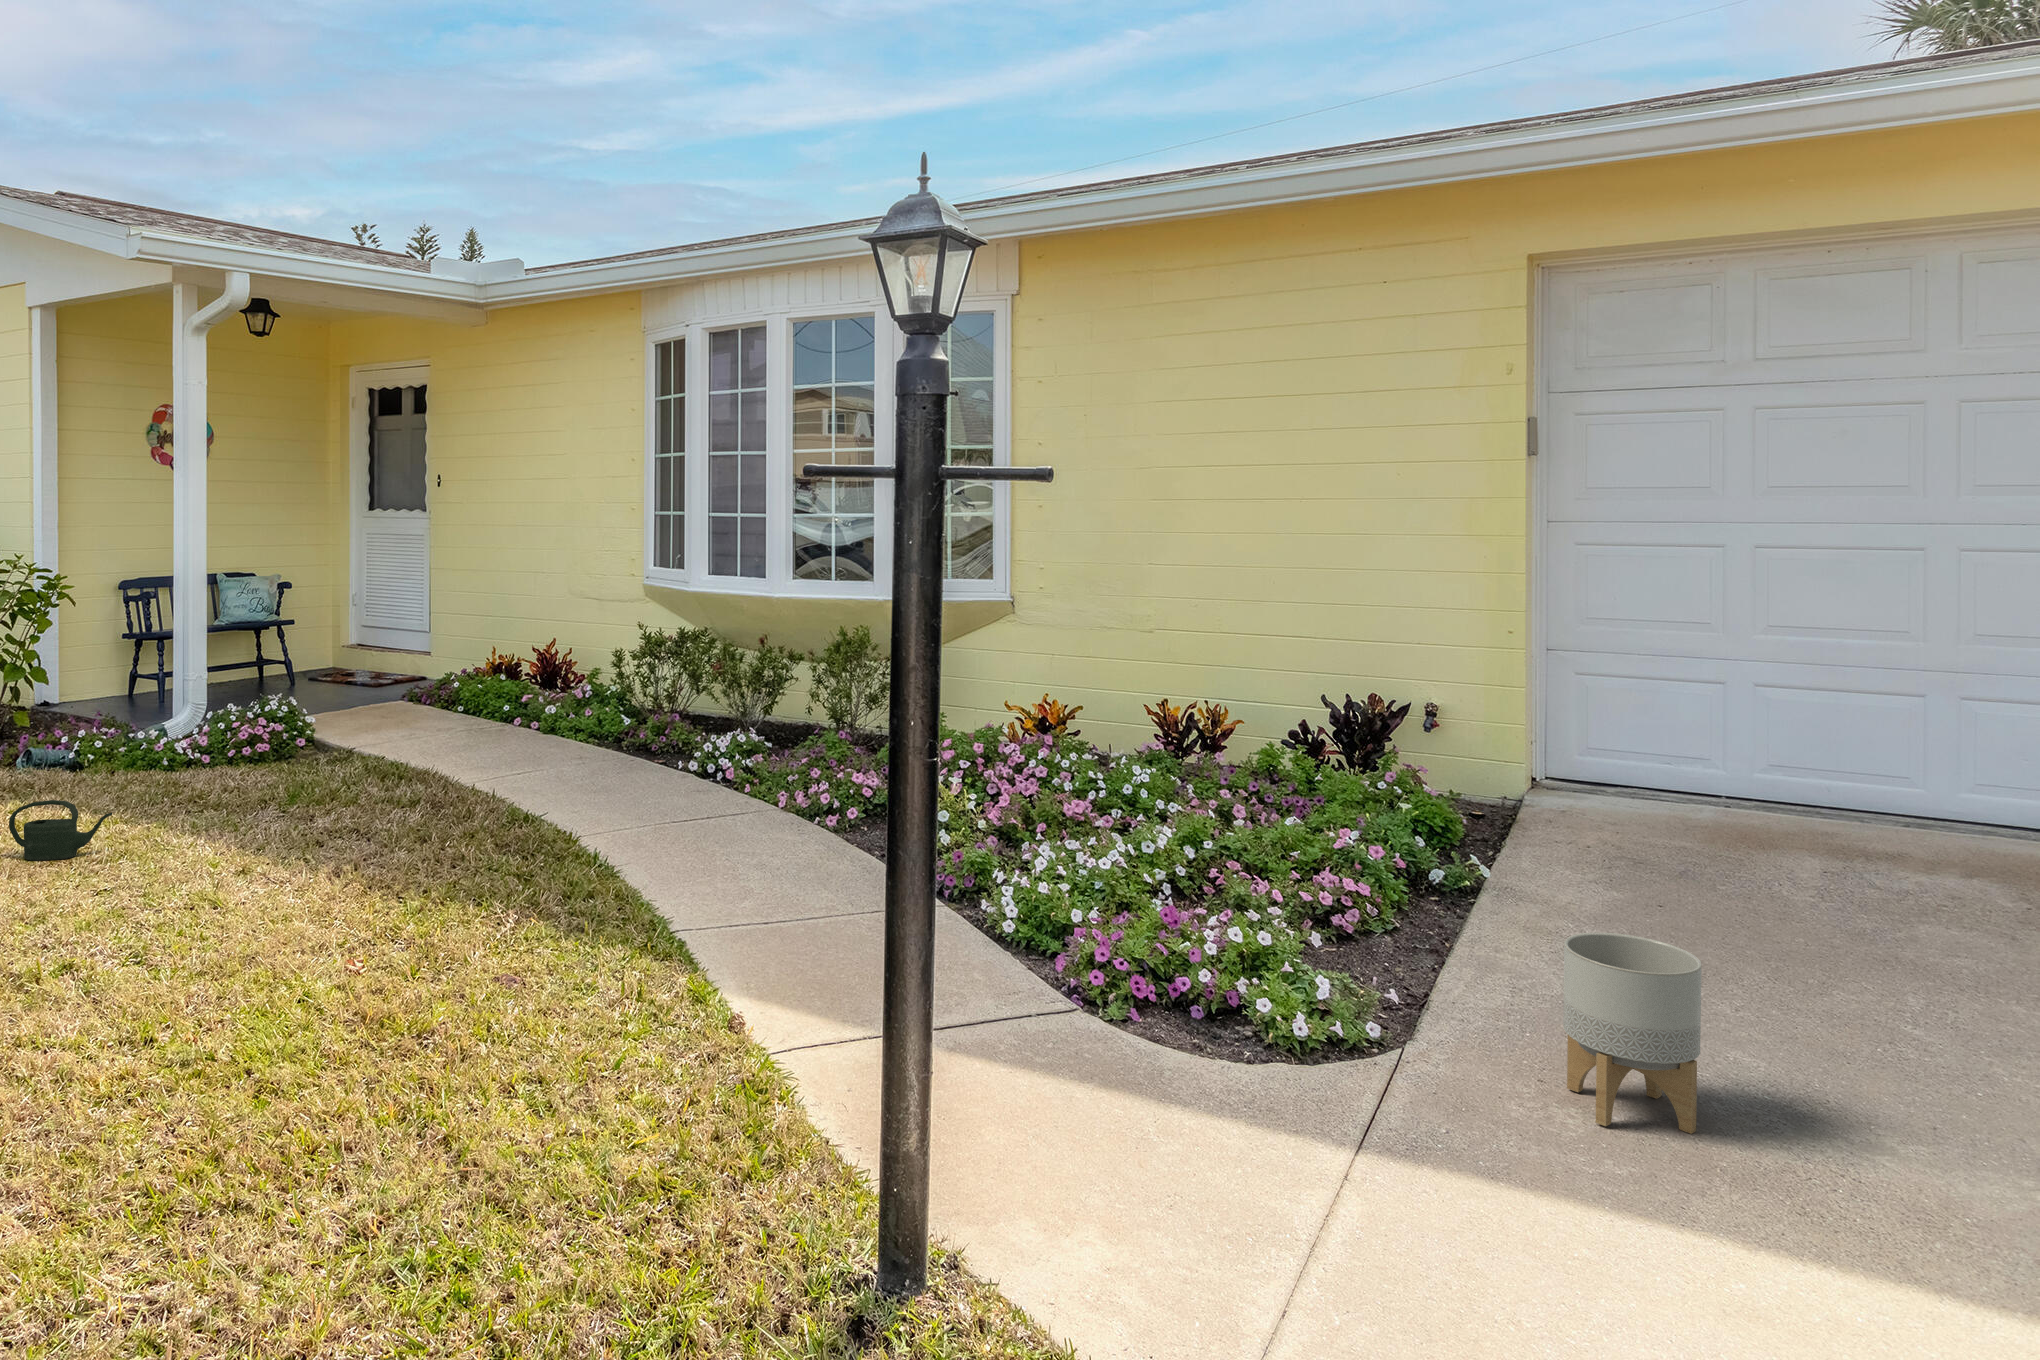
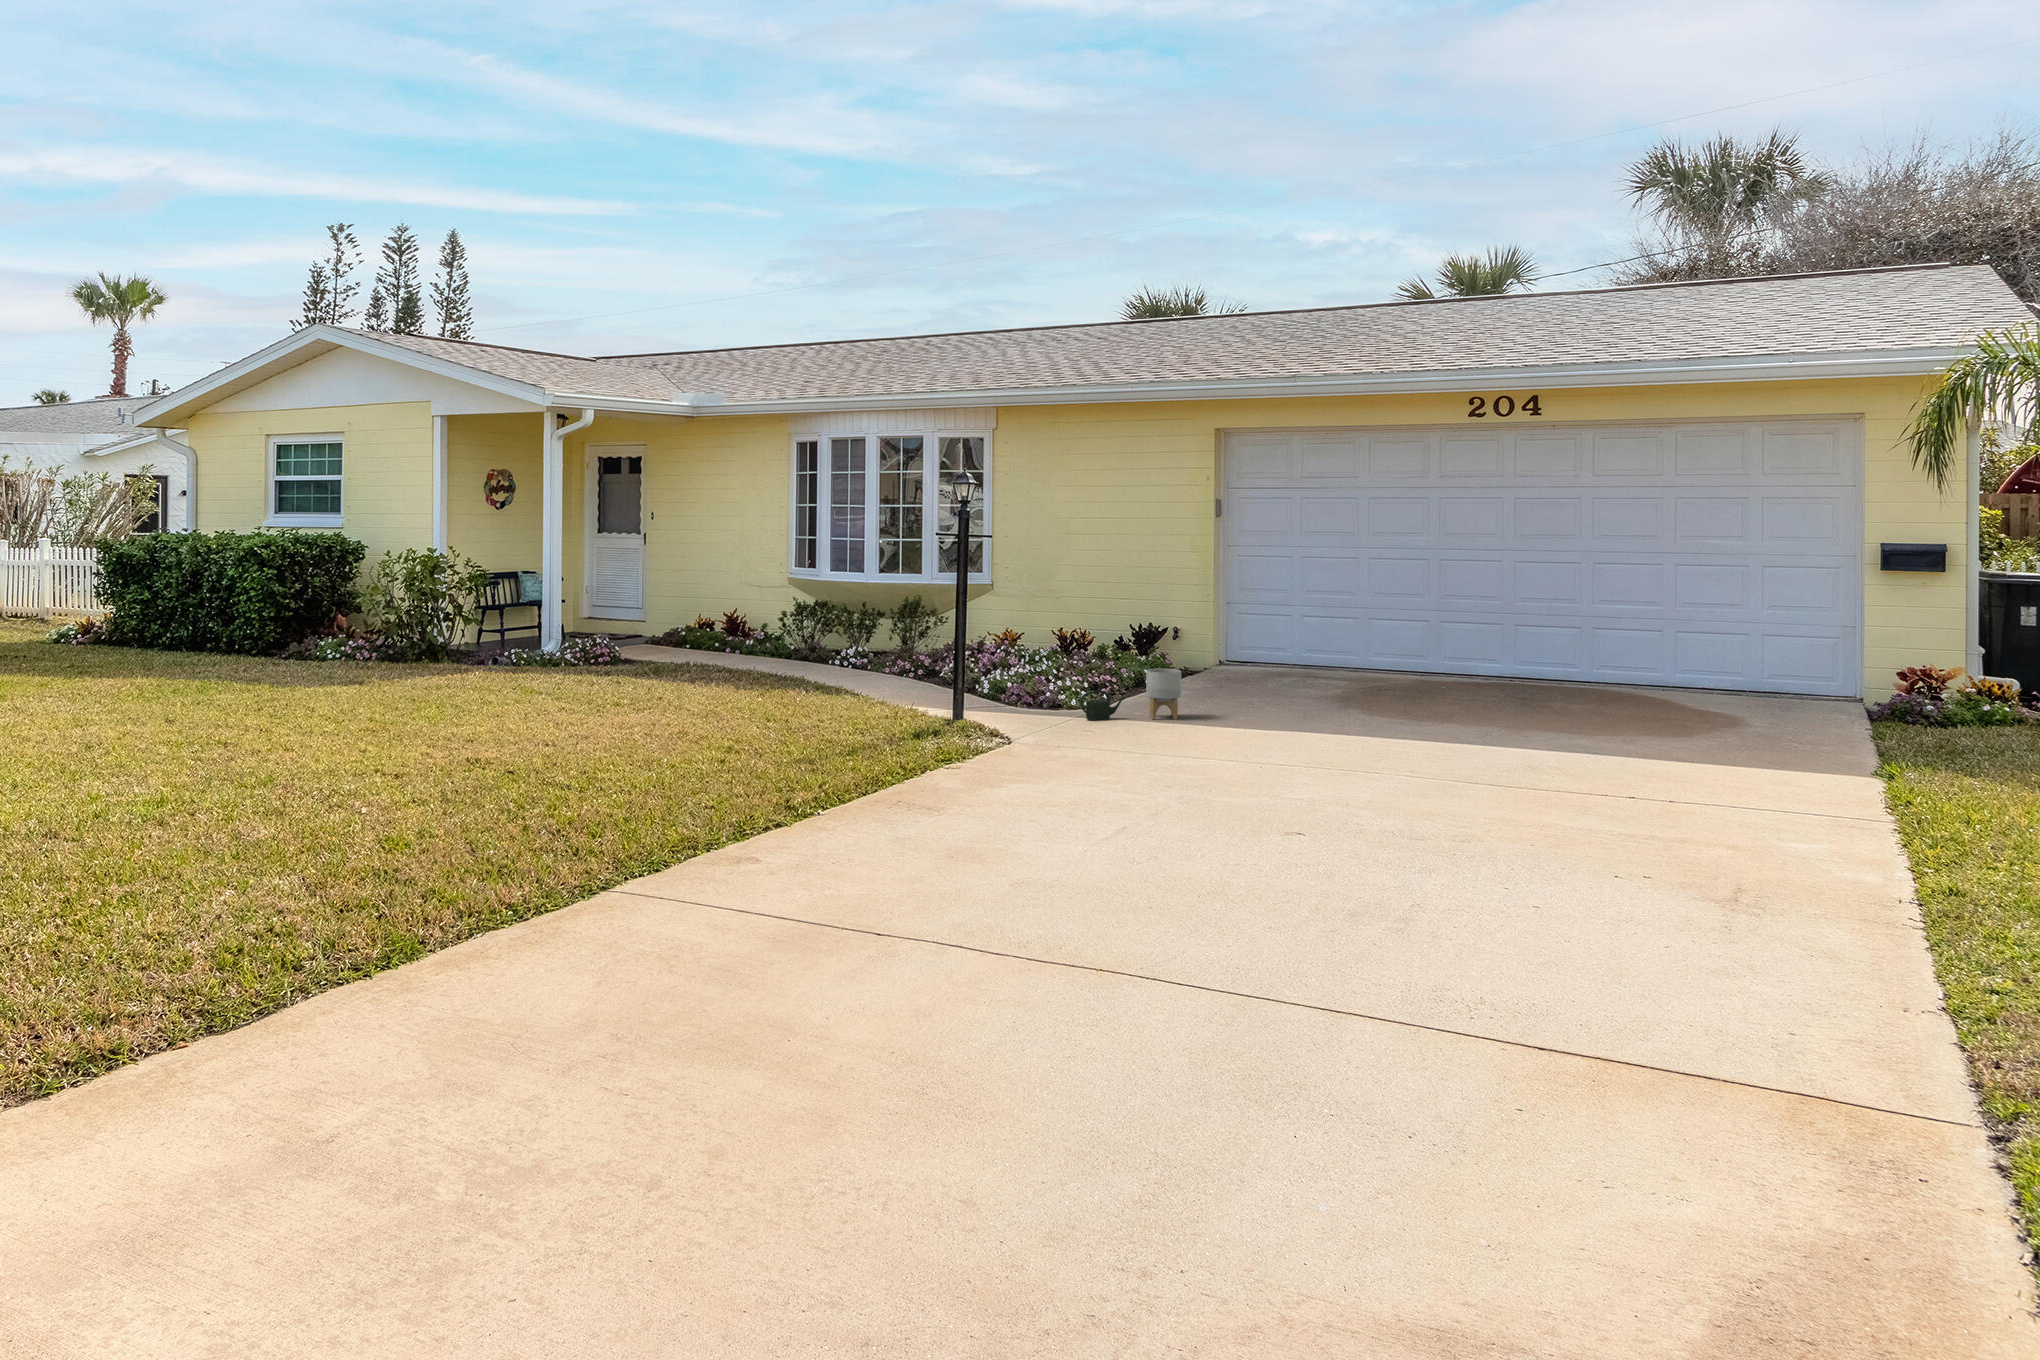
watering can: present [9,800,112,861] -> present [1080,691,1125,720]

